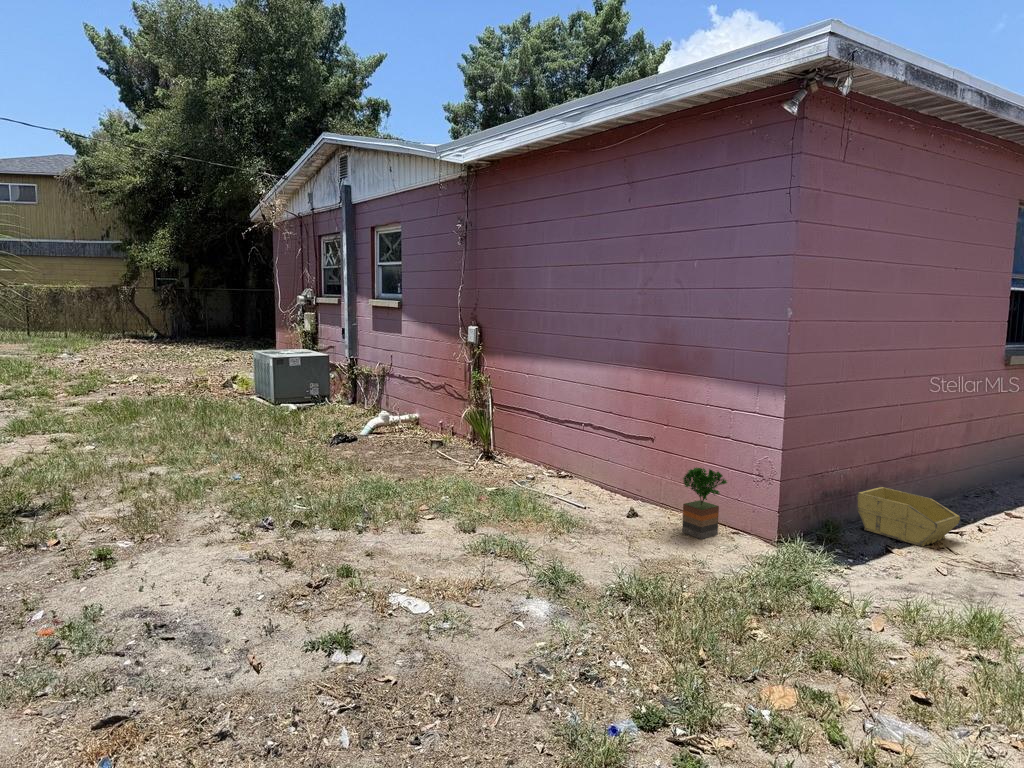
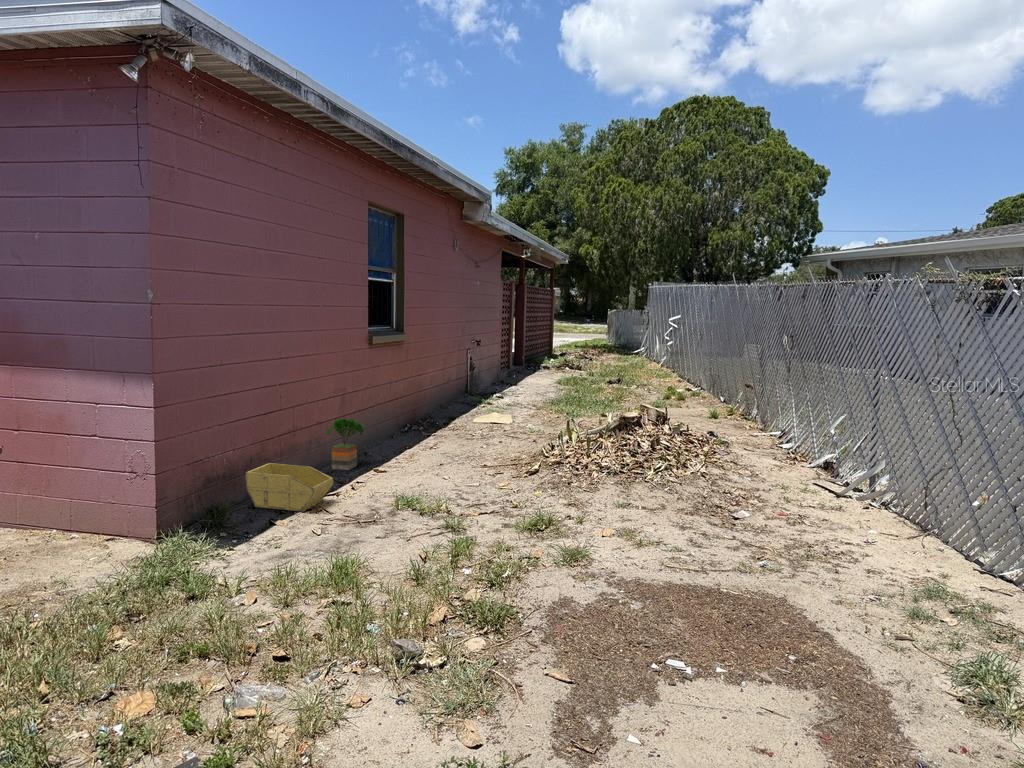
potted tree: present [682,467,727,539] -> present [327,418,364,470]

